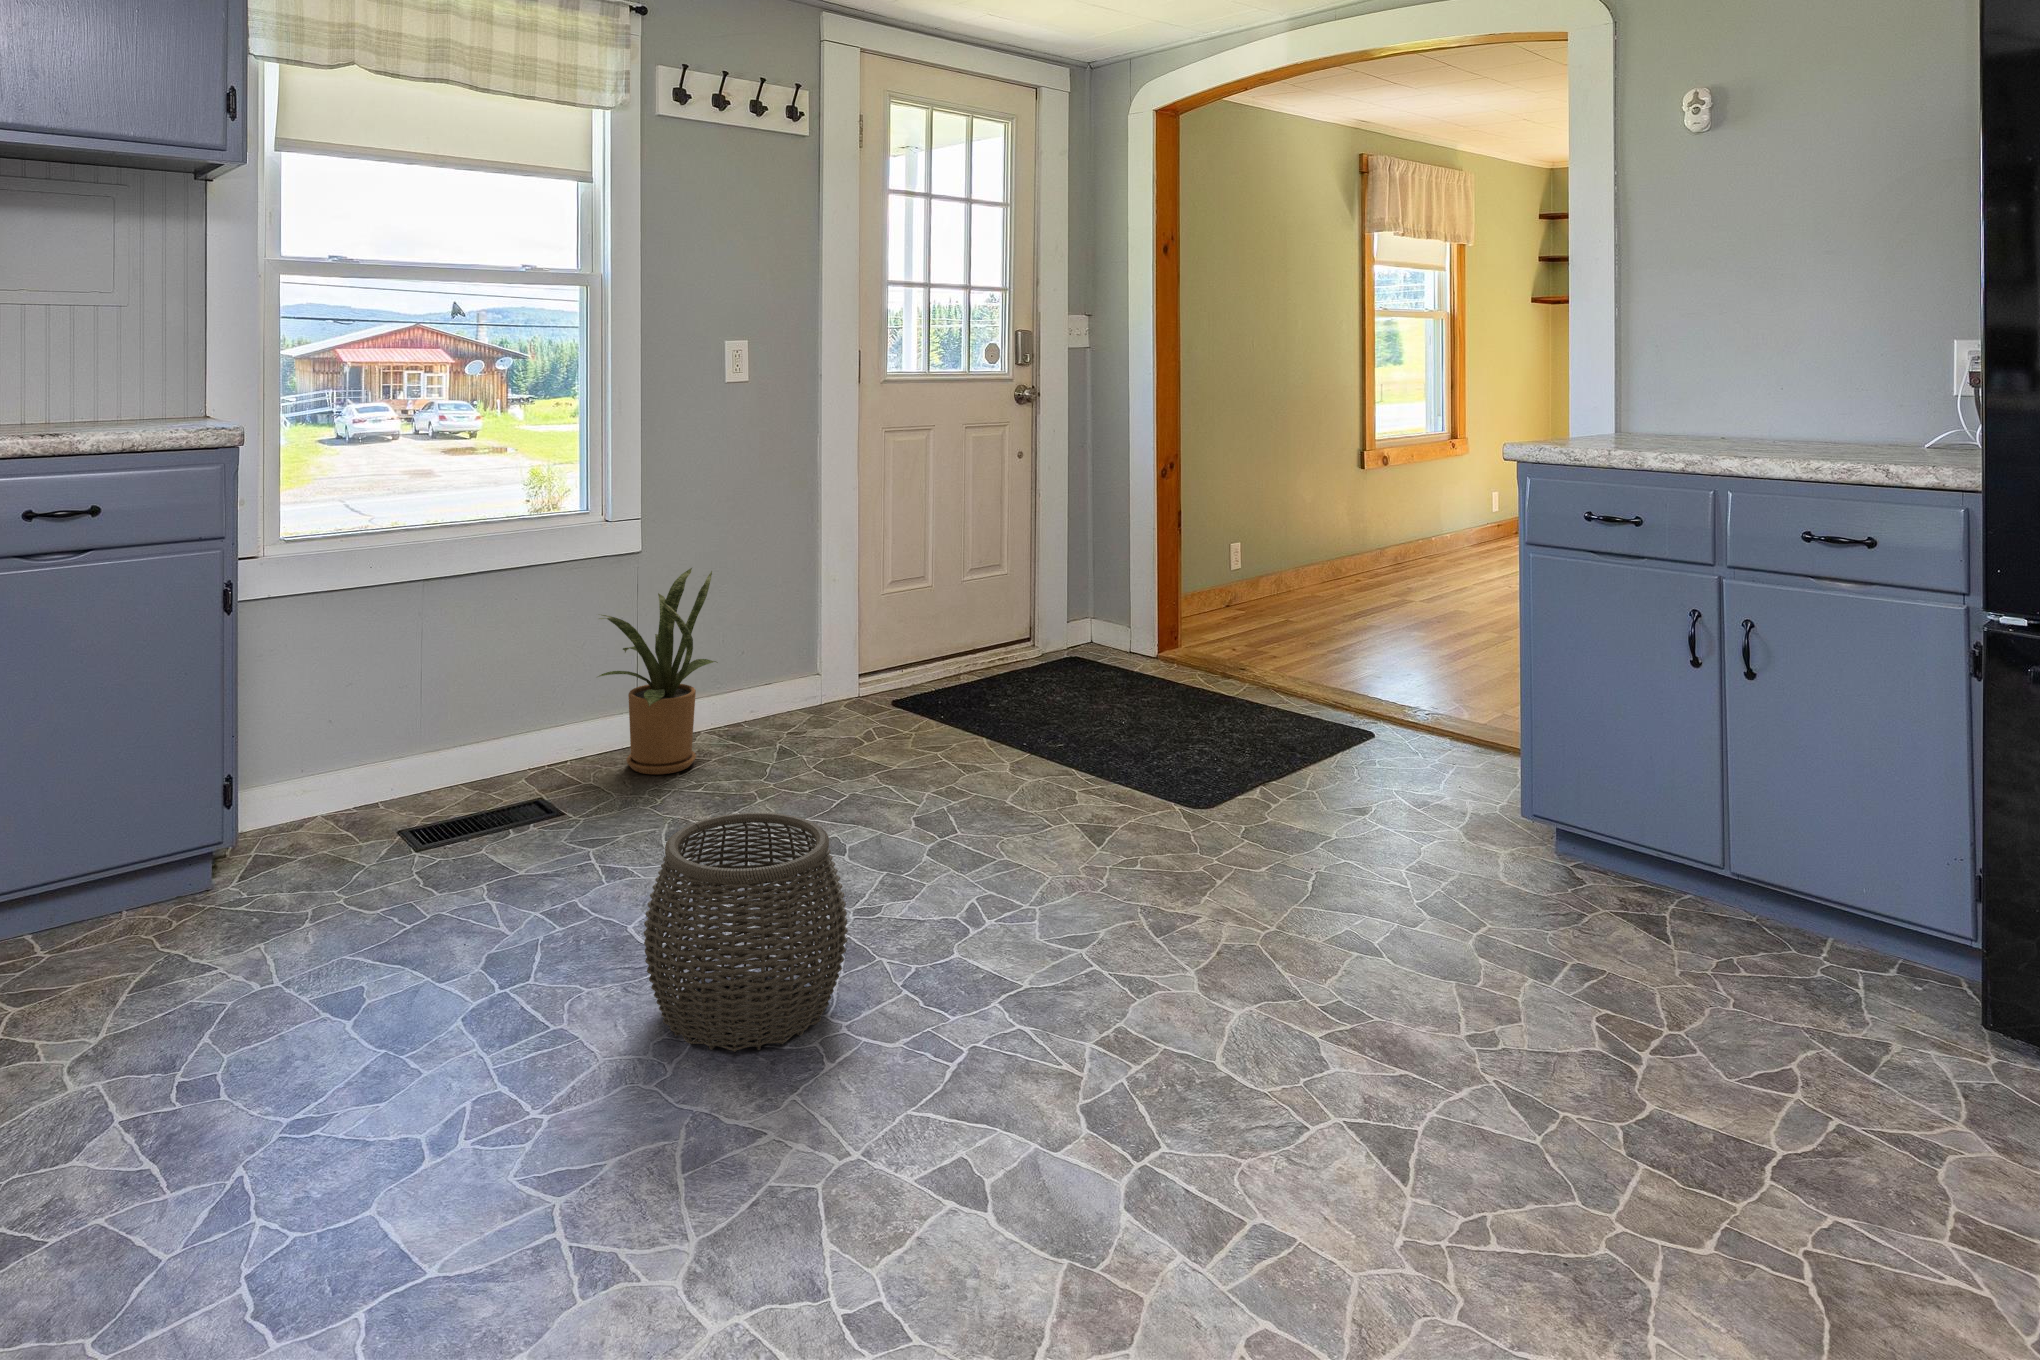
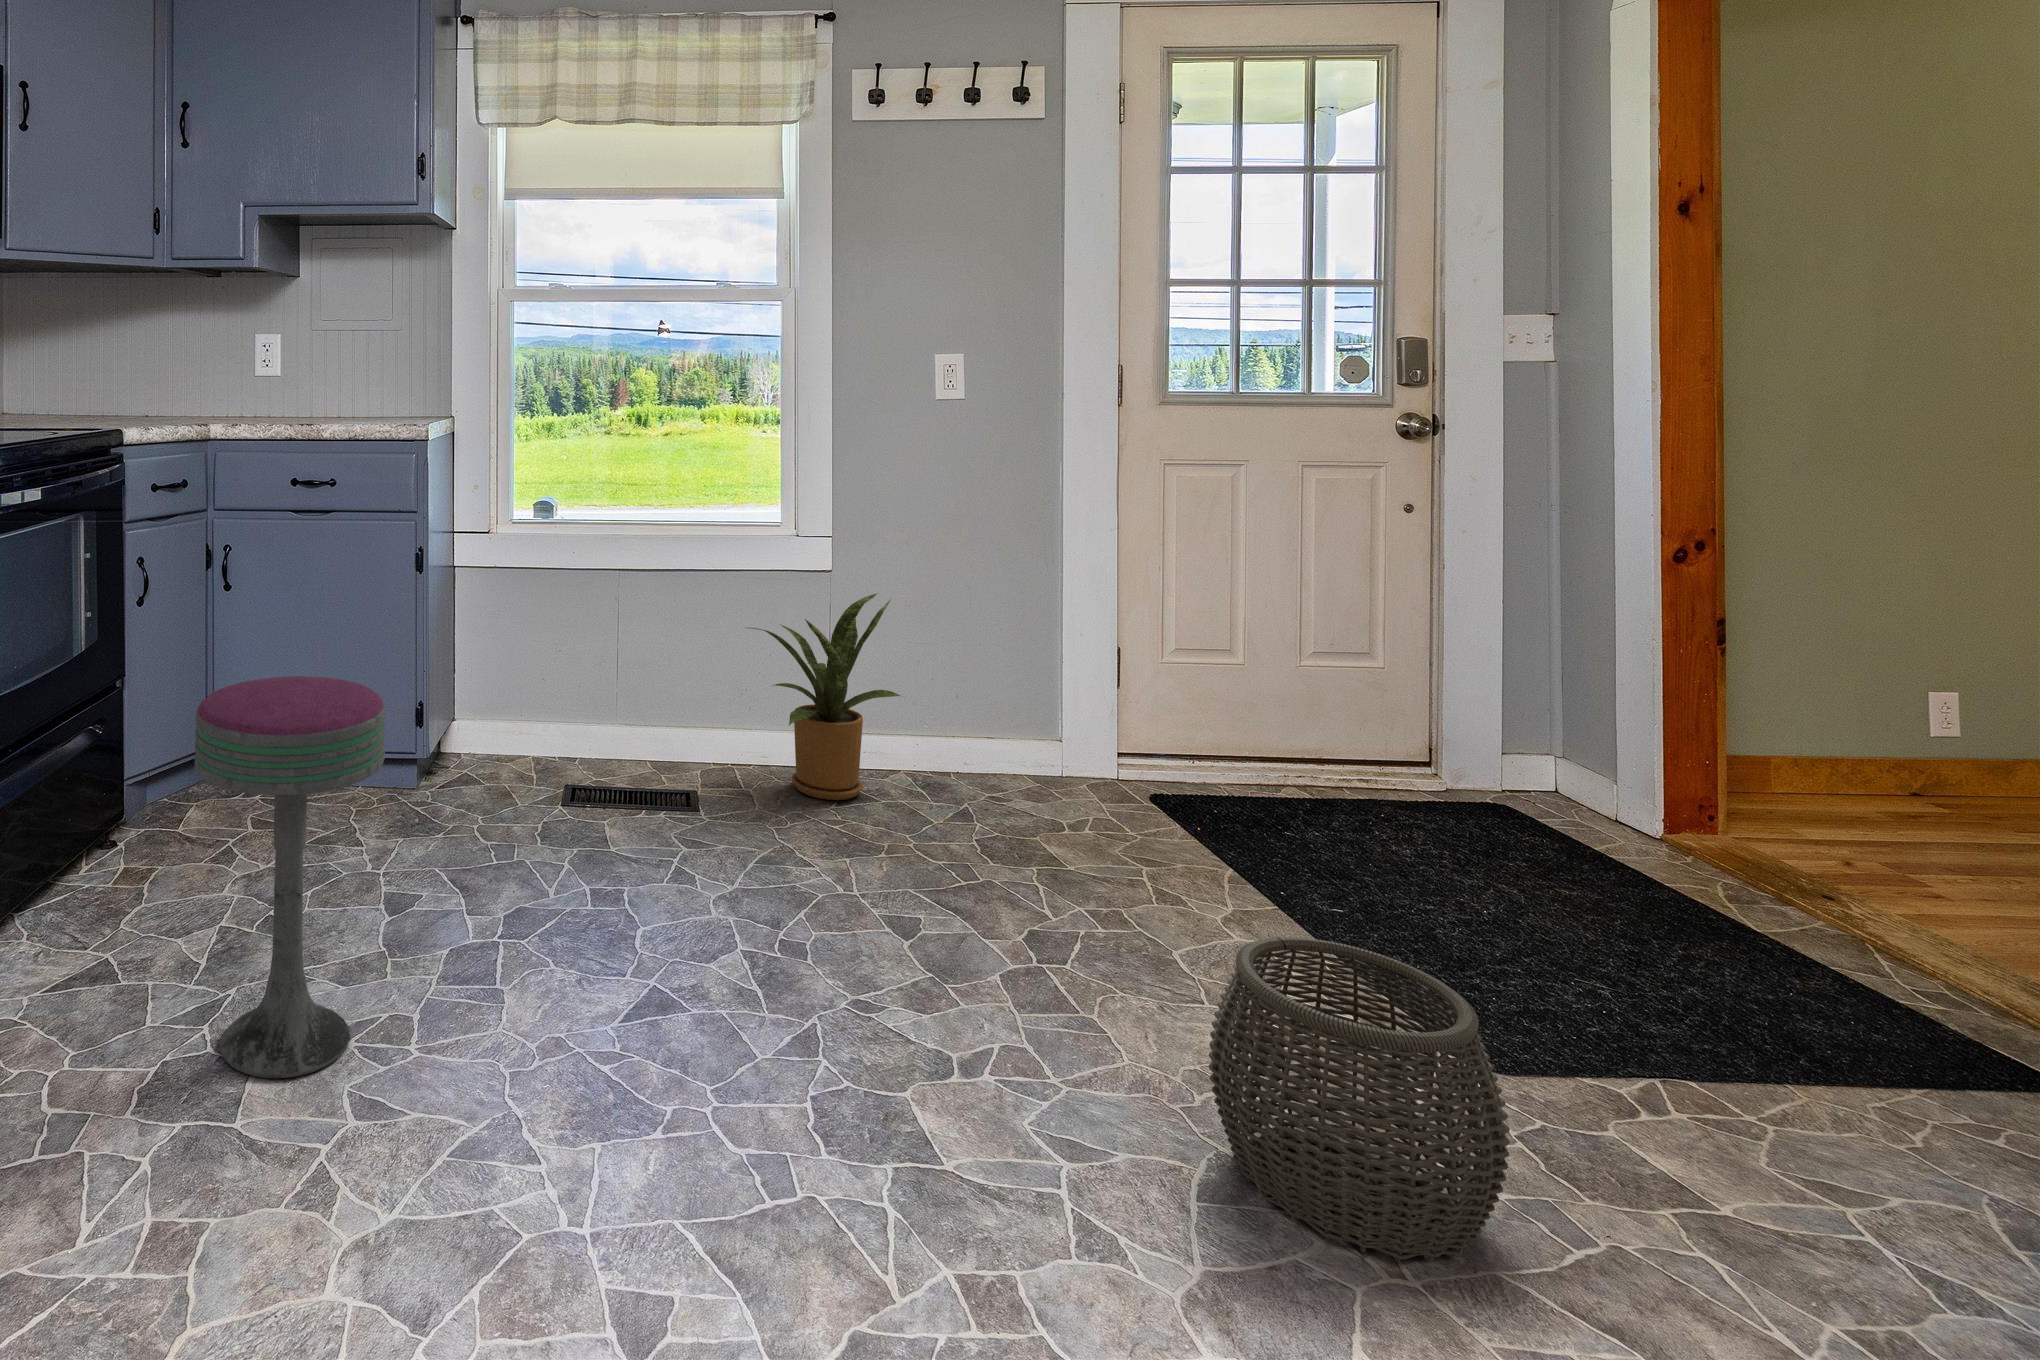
bar stool: none [269,726,518,1226] -> present [195,676,386,1078]
woven basket: present [644,812,848,1052] -> present [1209,937,1510,1262]

